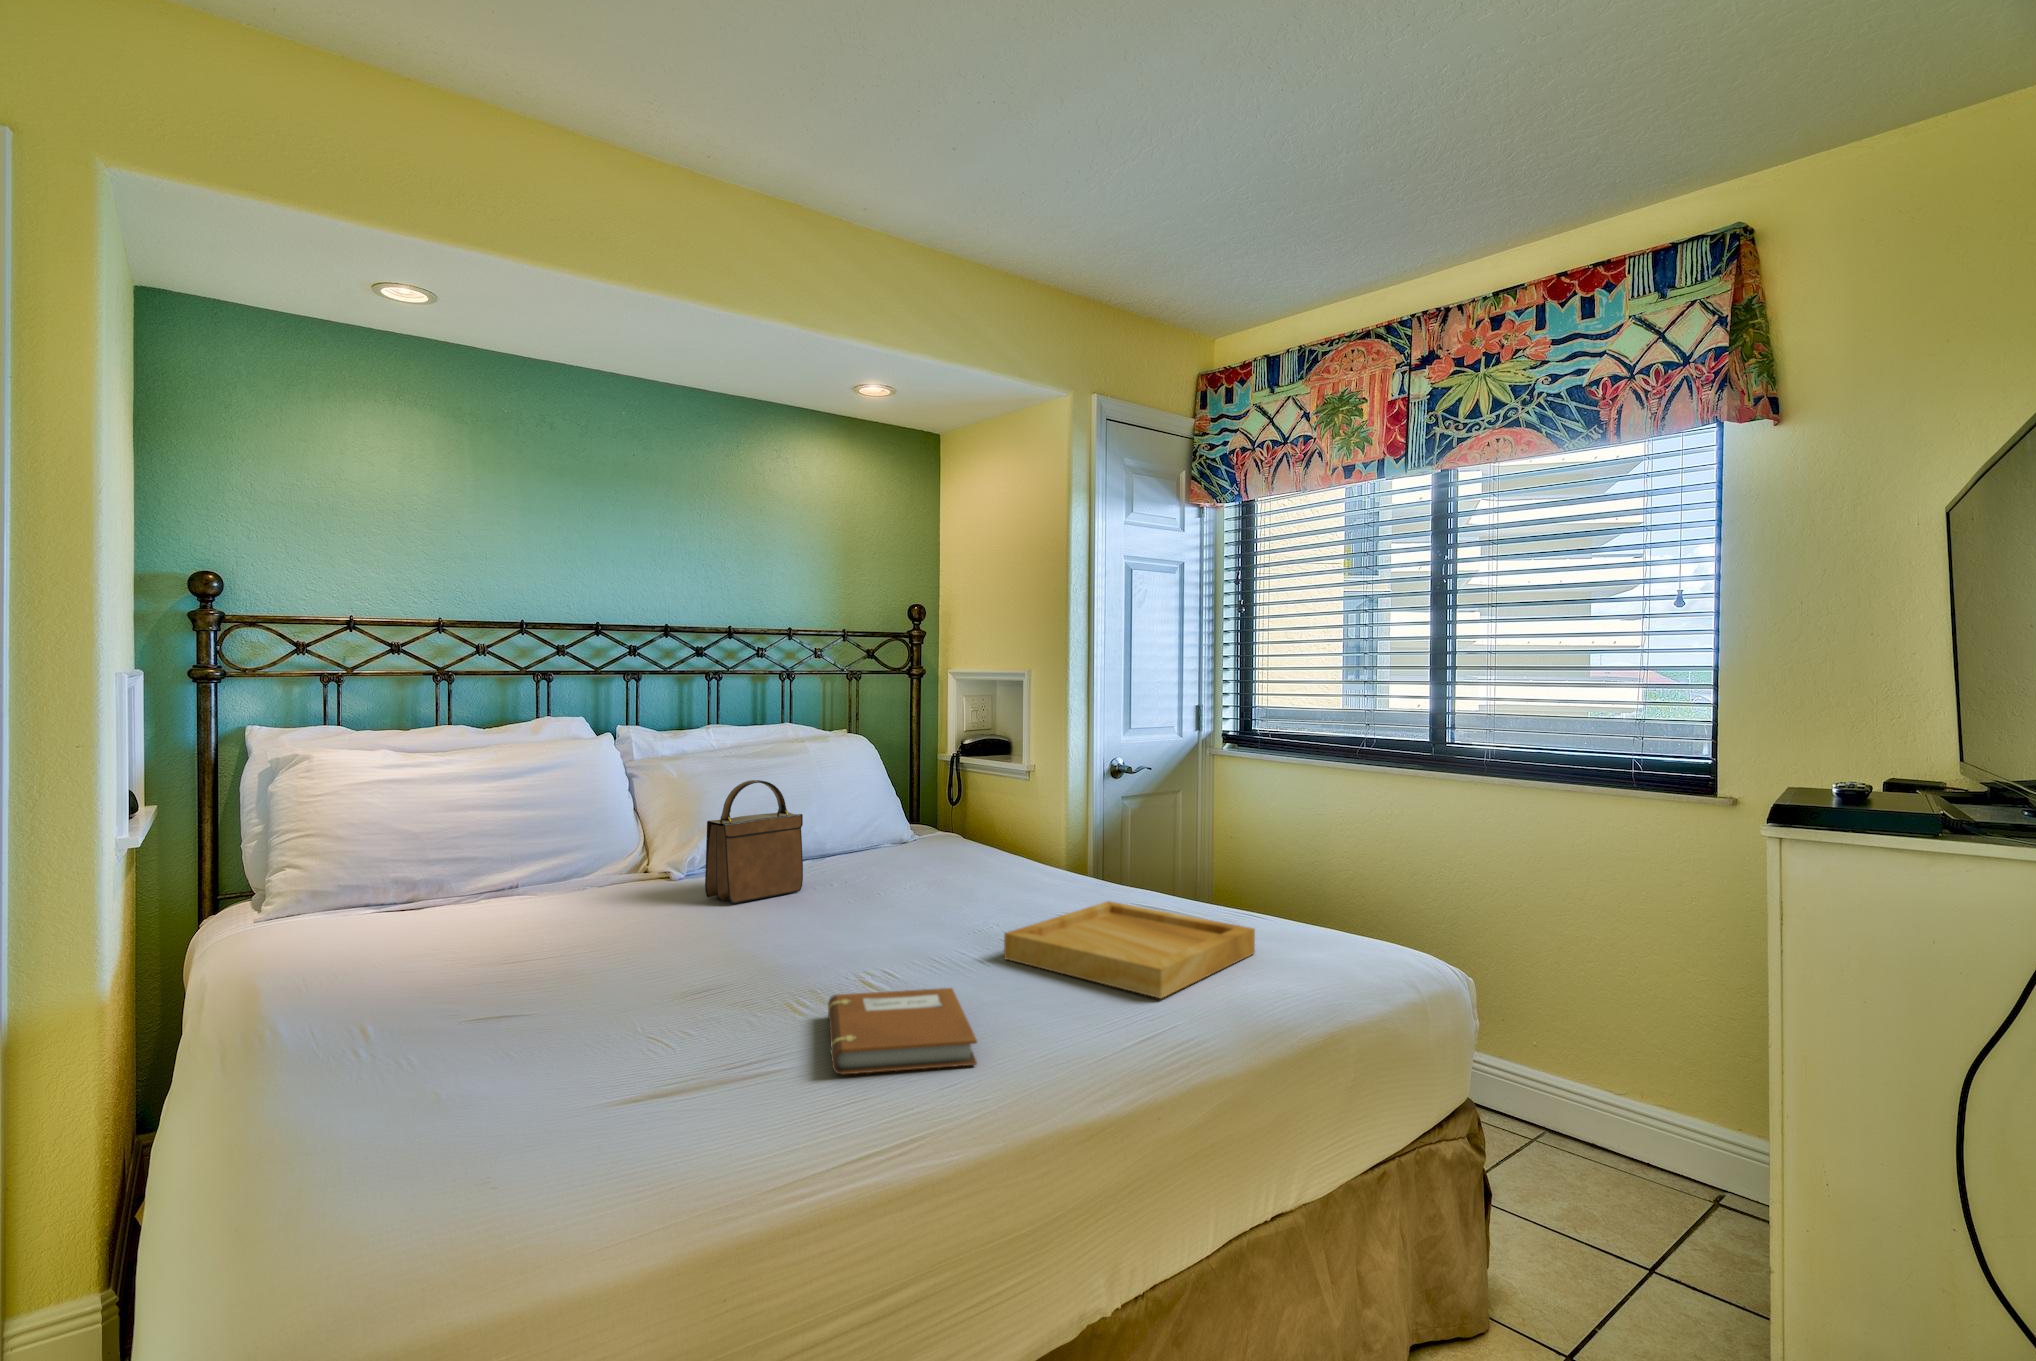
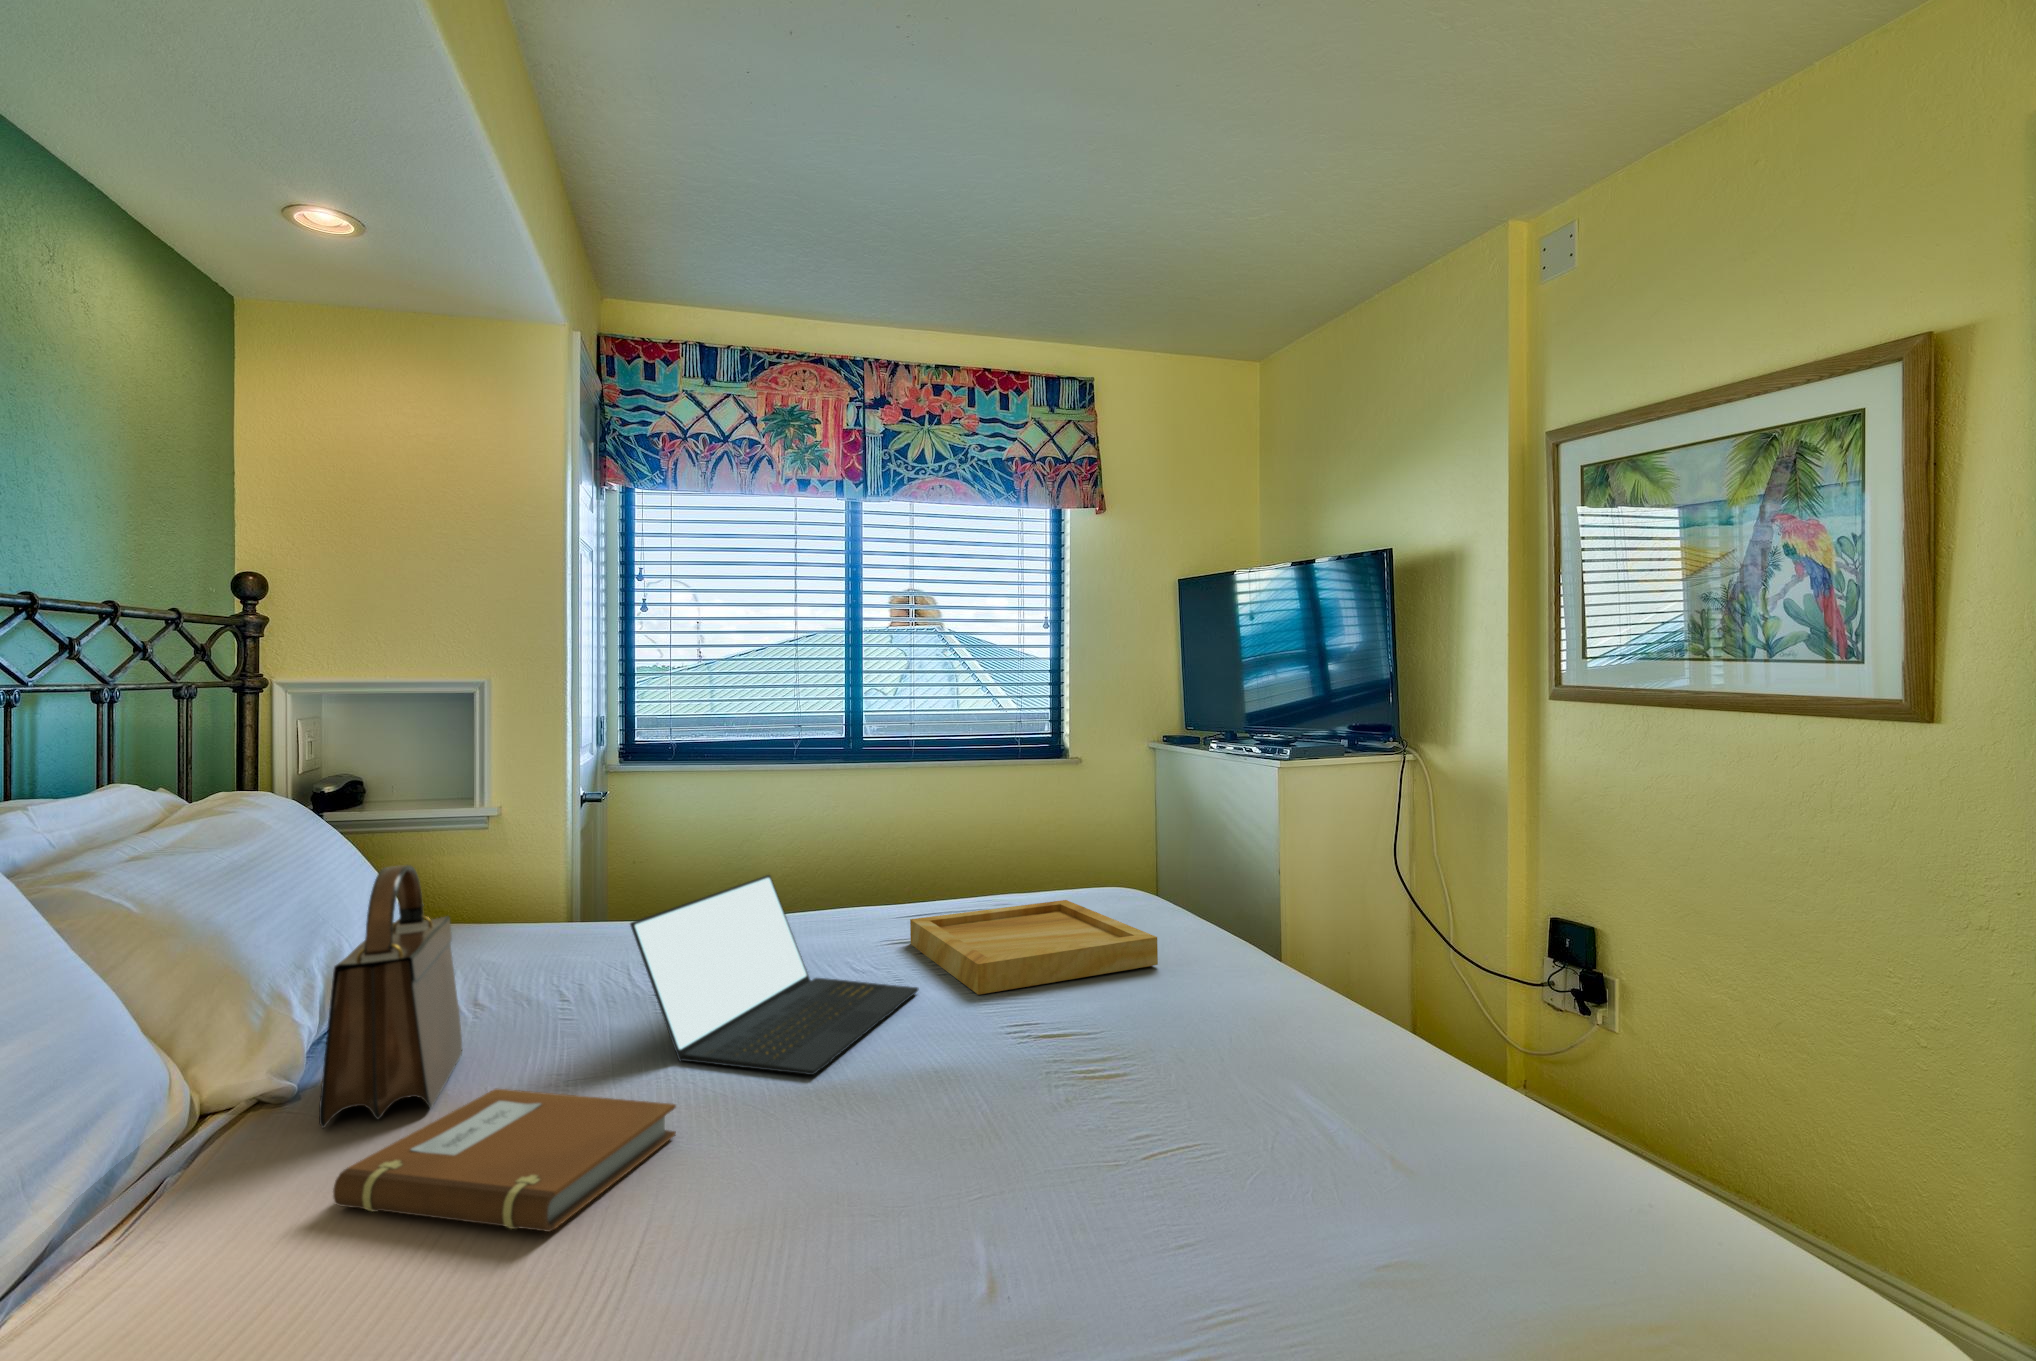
laptop: none [814,831,990,949] -> present [630,875,918,1075]
notebook: present [828,988,977,1074] -> present [333,1089,676,1232]

